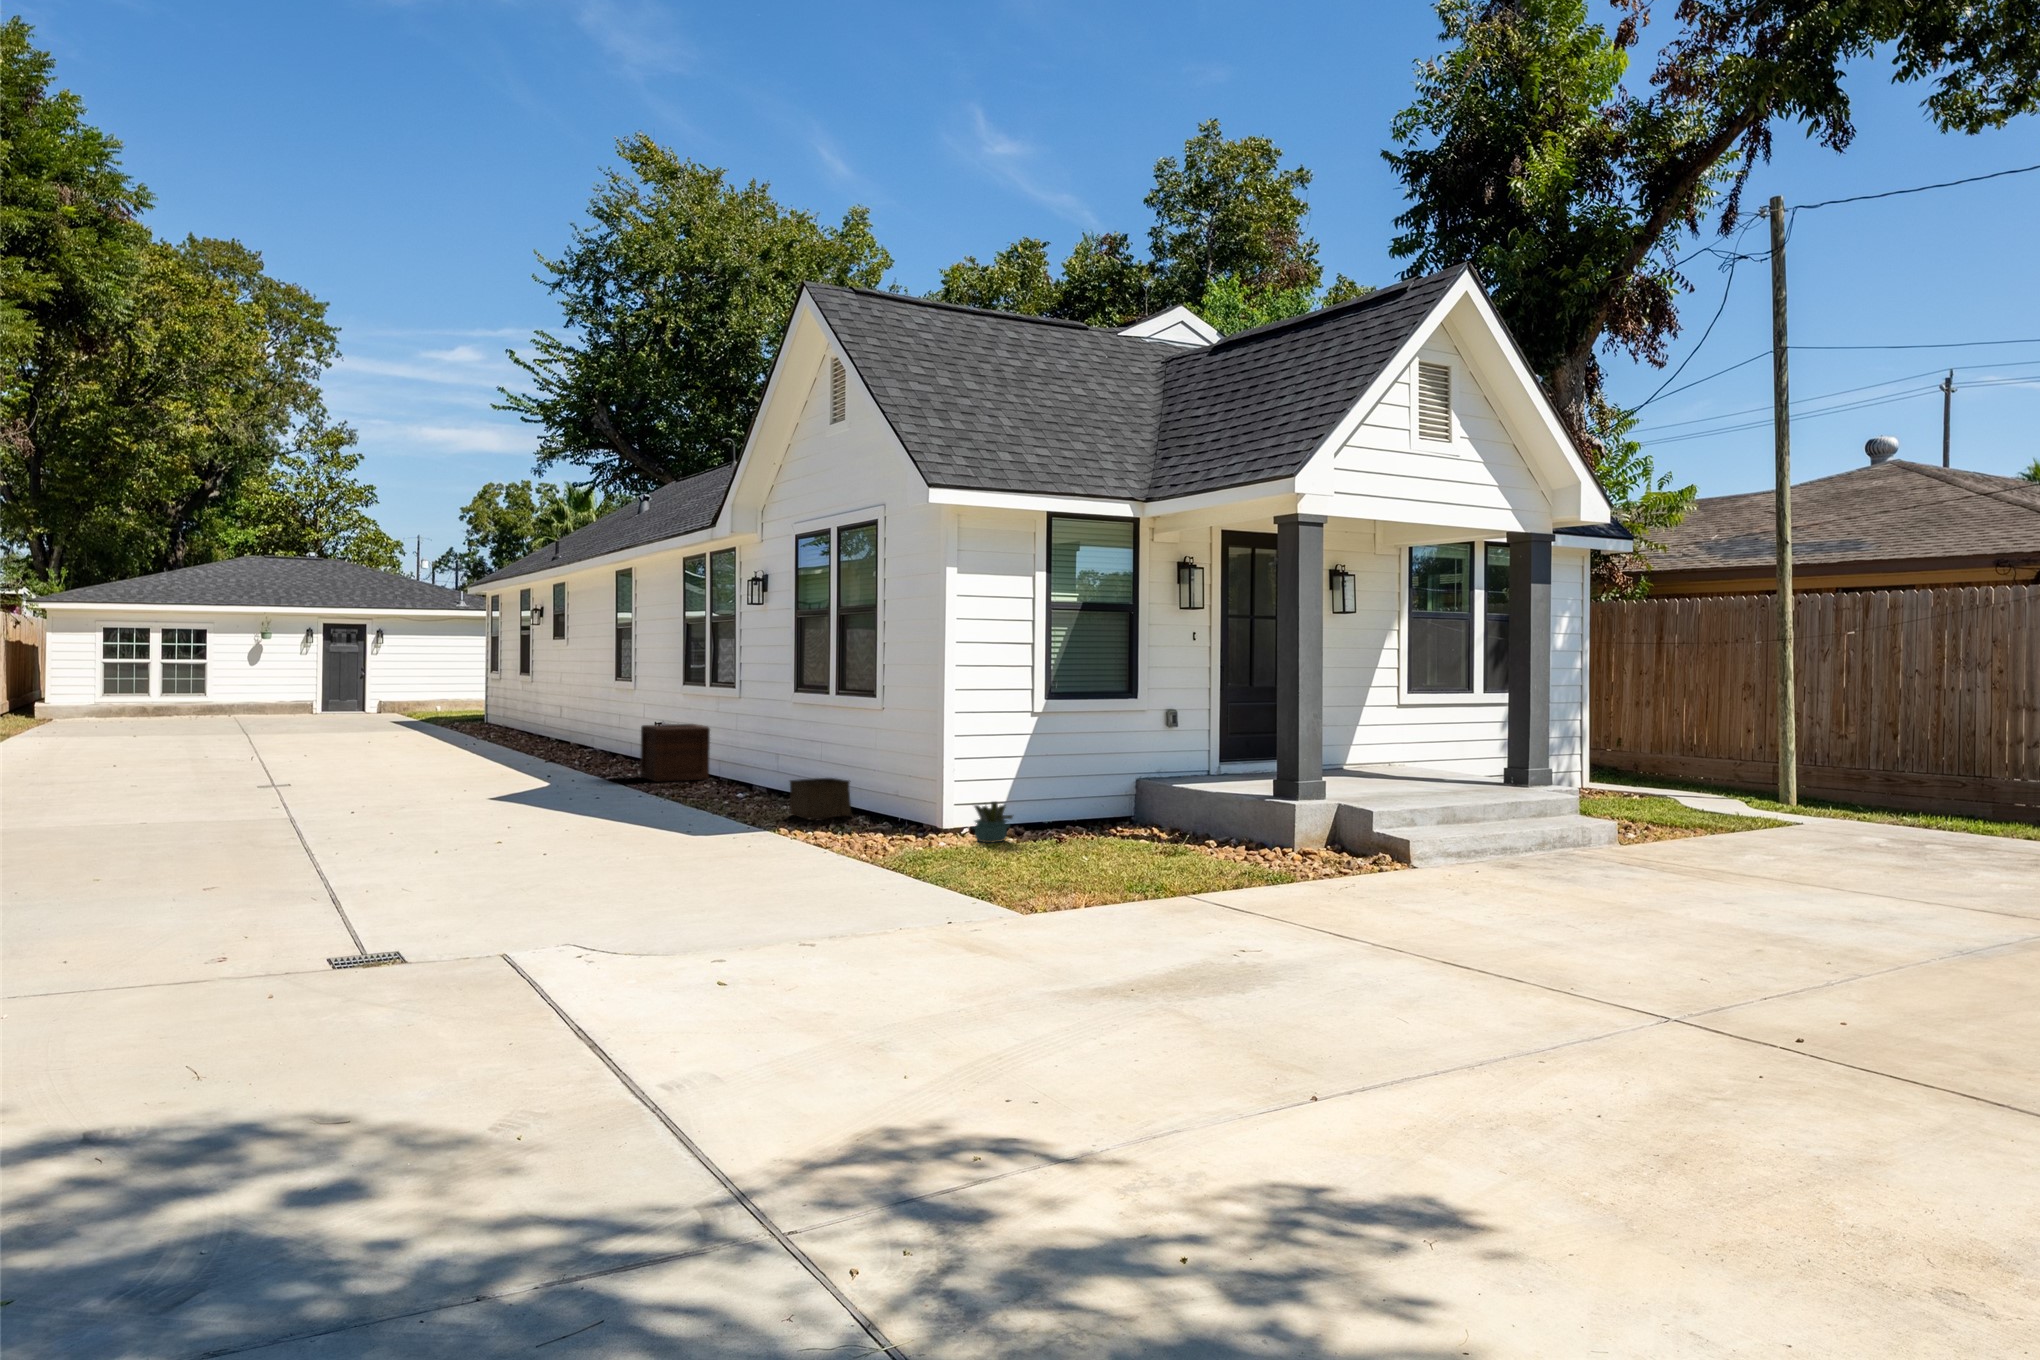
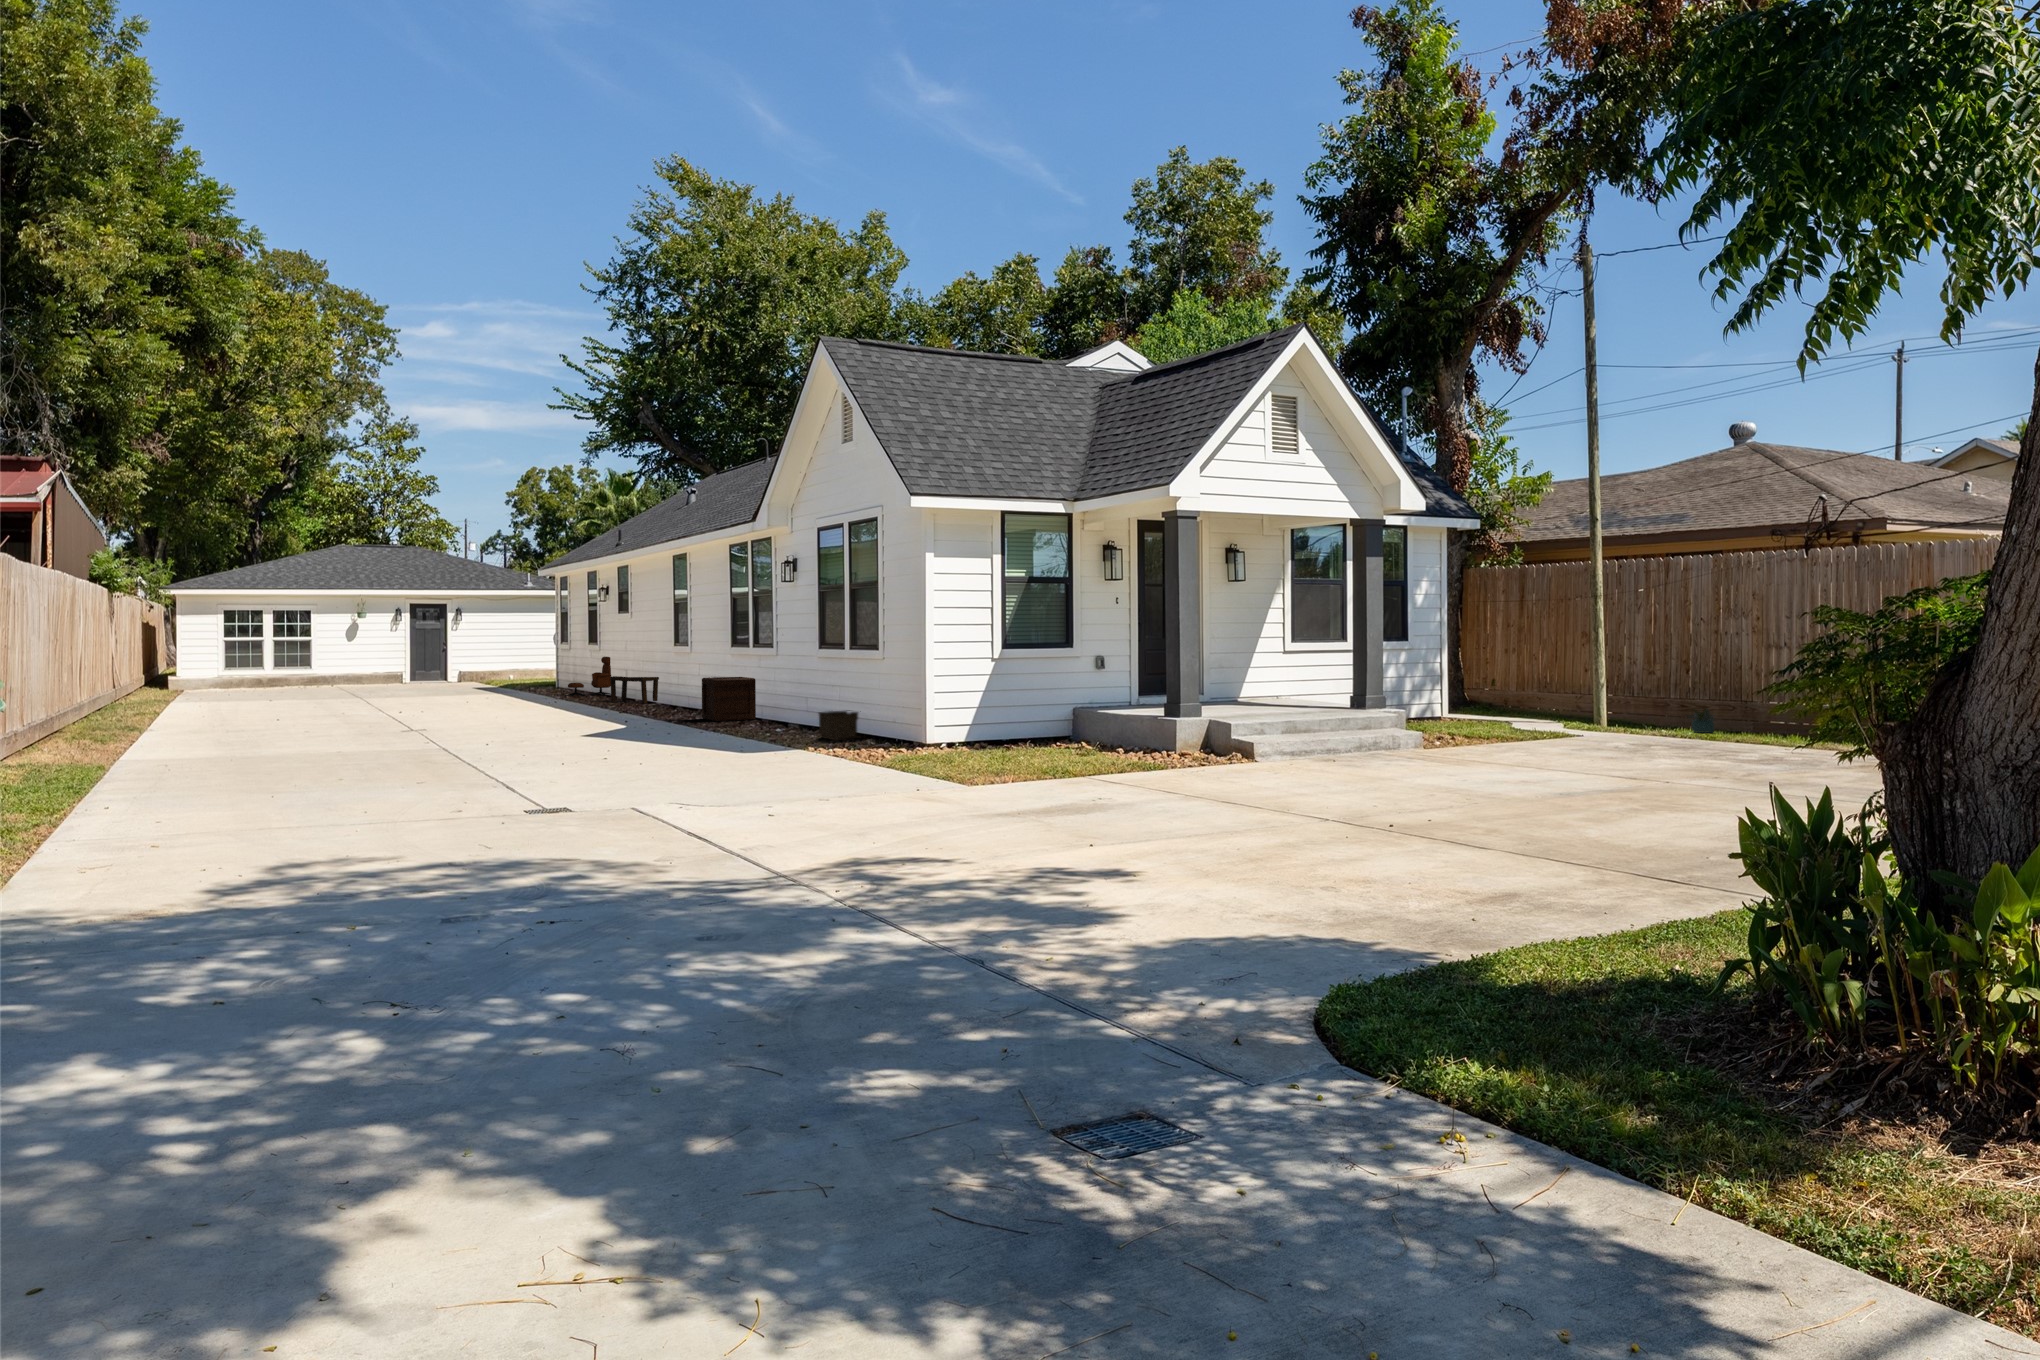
lounge chair: none [486,691,546,738] -> present [565,657,611,696]
bench: none [536,717,596,750] -> present [610,676,659,703]
decorative plant: present [973,802,1013,843] -> present [1687,708,1714,733]

